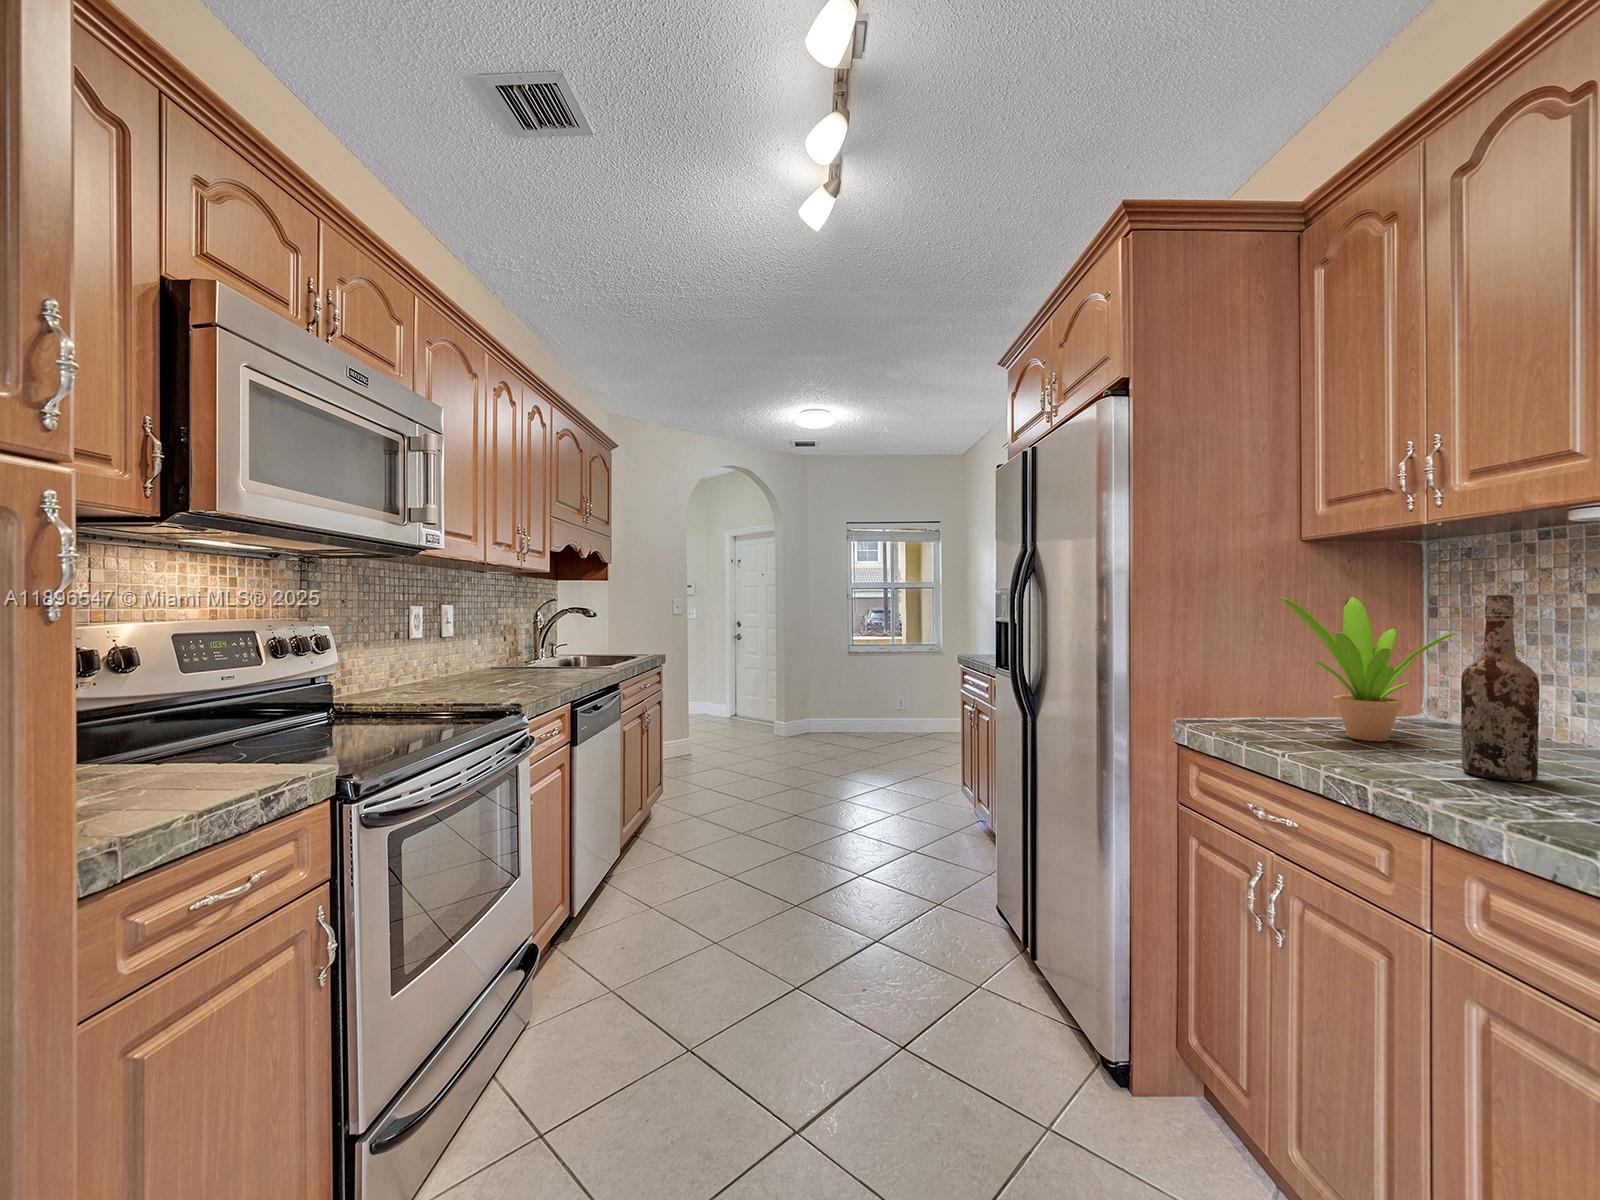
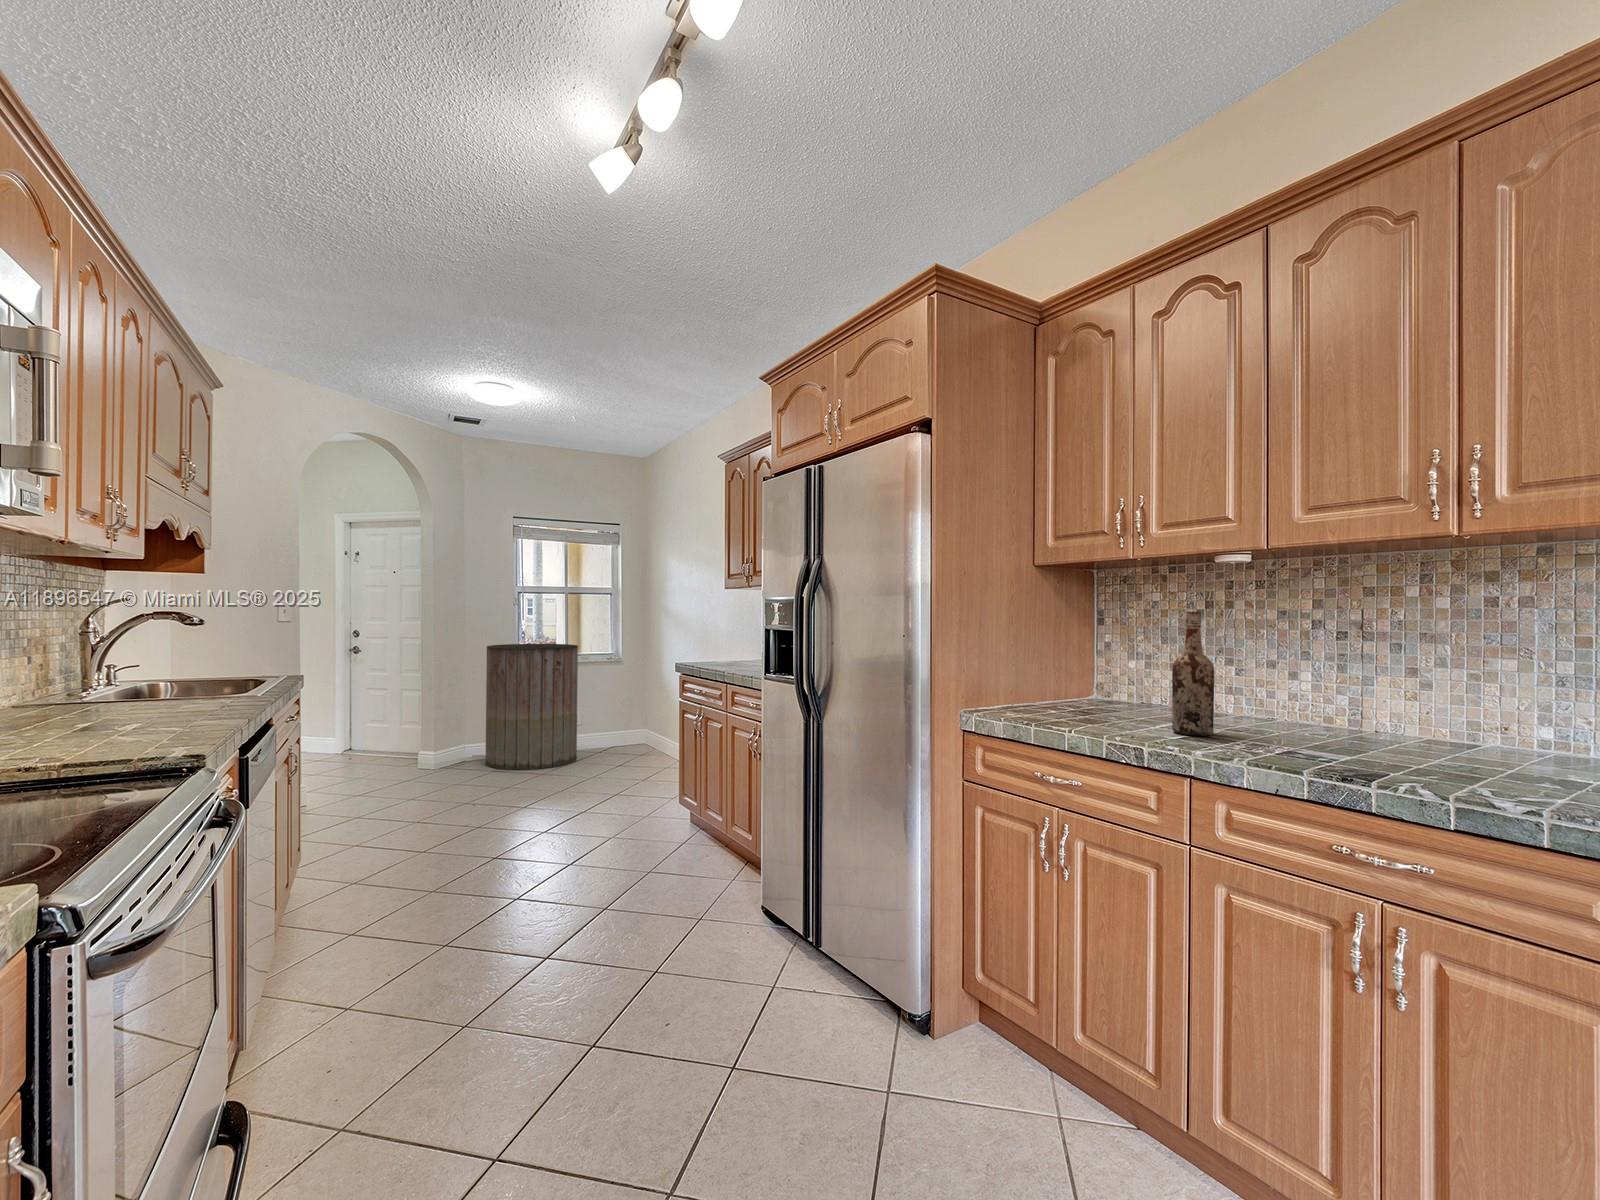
potted plant: present [1281,597,1455,741] -> none [1046,610,1147,717]
trash can: none [850,635,926,745] -> present [486,644,578,770]

